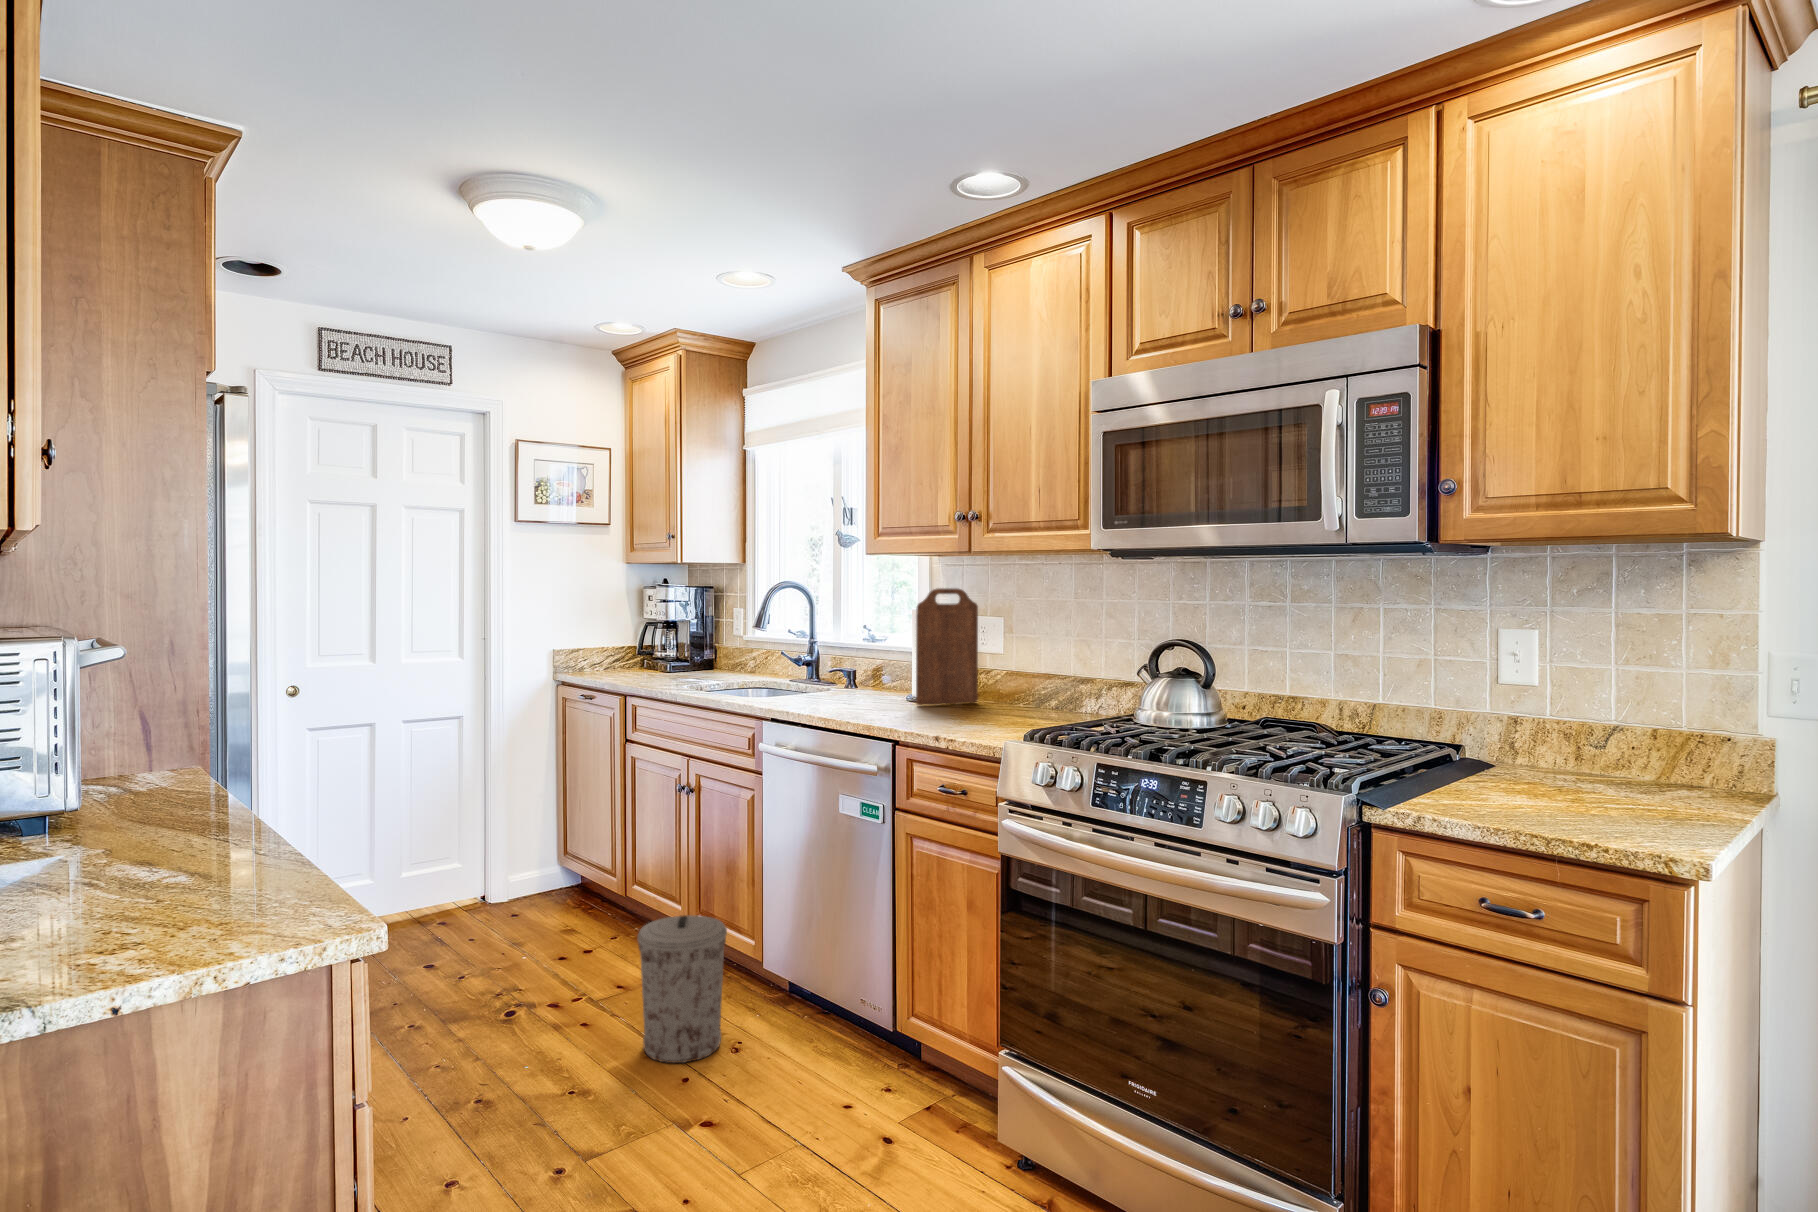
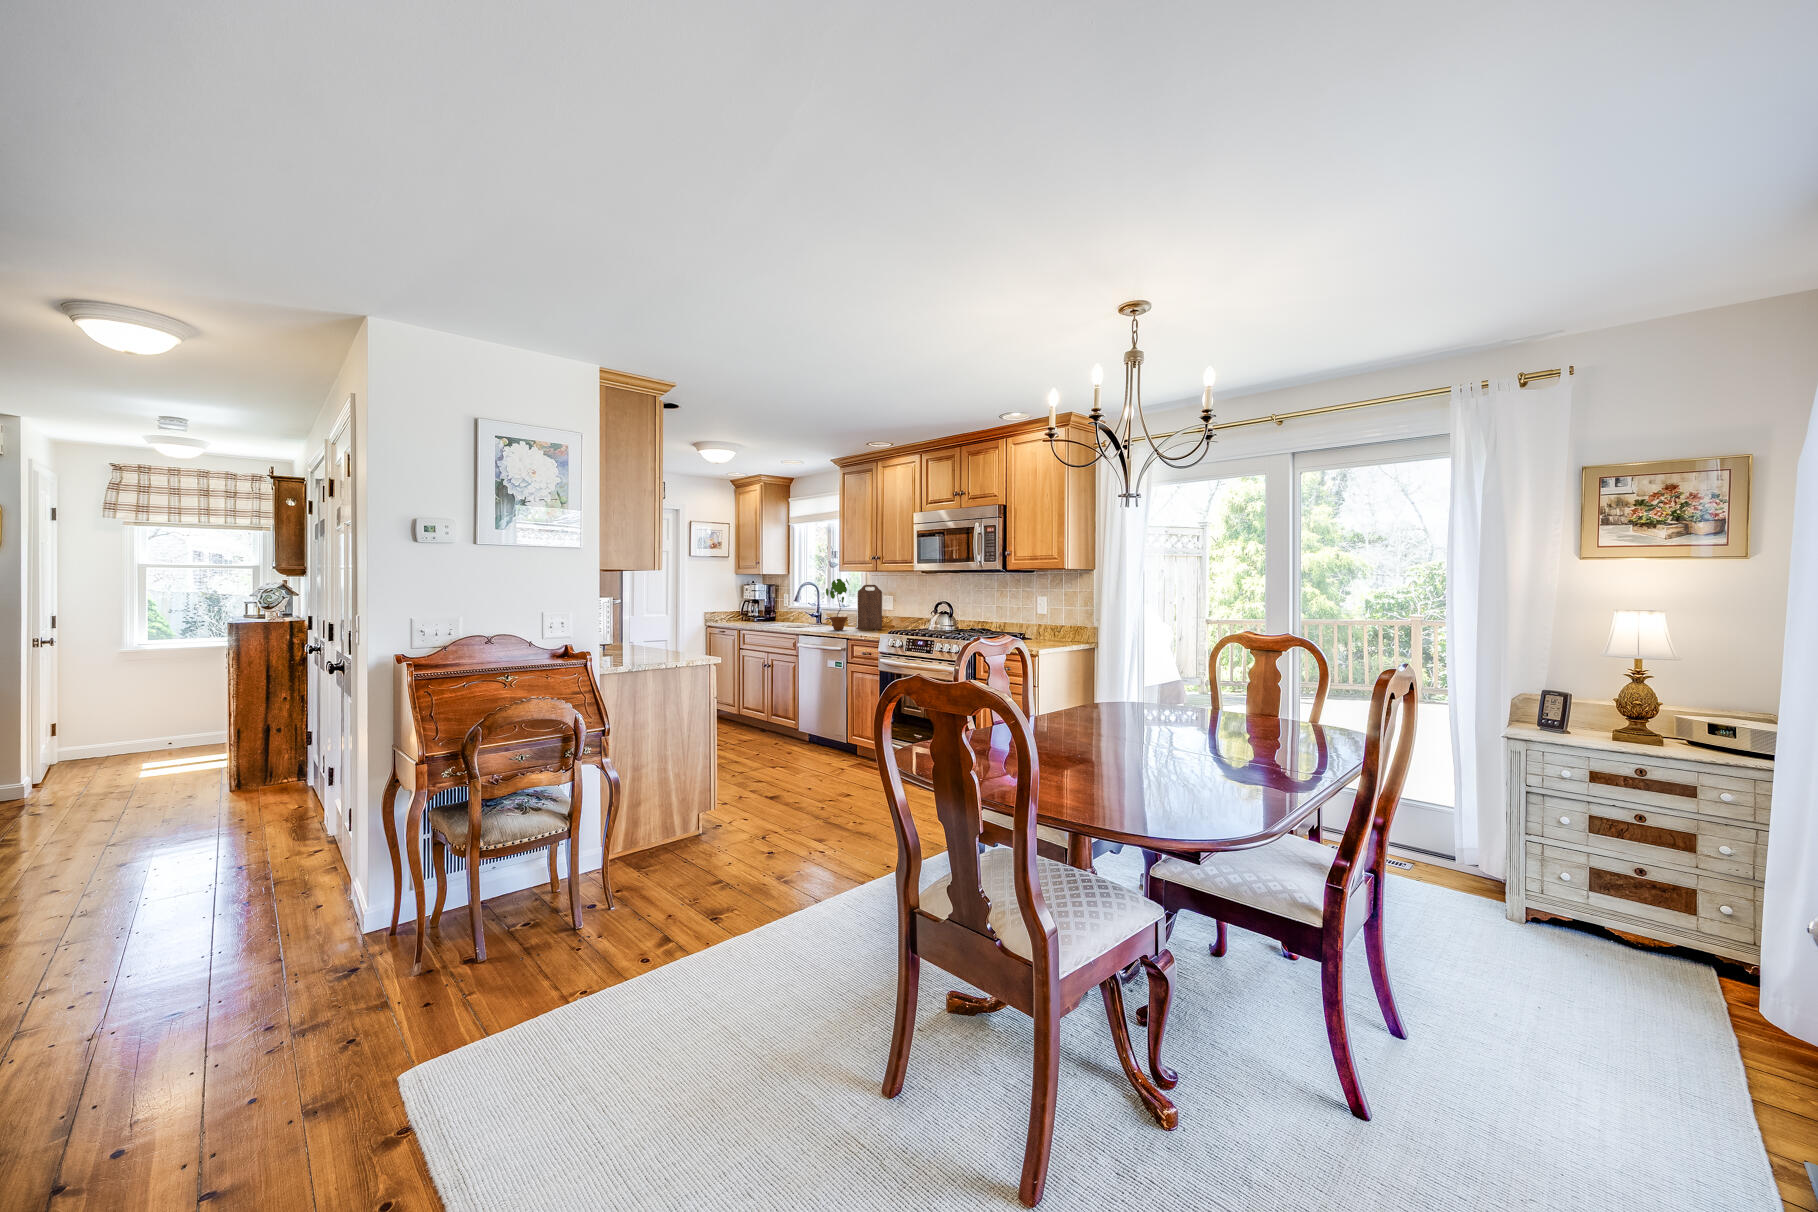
potted plant: none [833,572,895,709] -> present [826,579,849,630]
trash can: present [638,915,727,1063] -> none [754,705,786,755]

